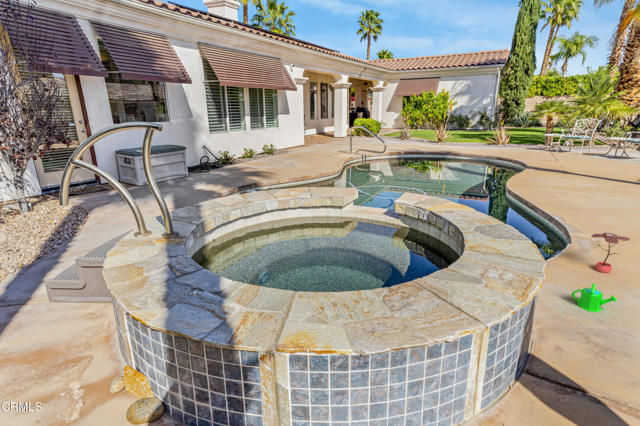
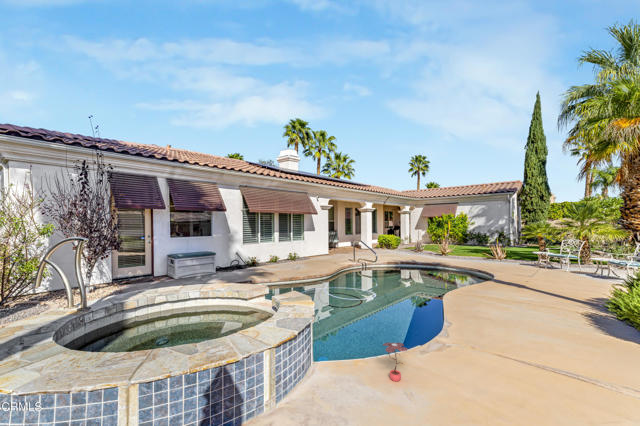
watering can: present [571,283,617,312] -> none [322,384,342,412]

